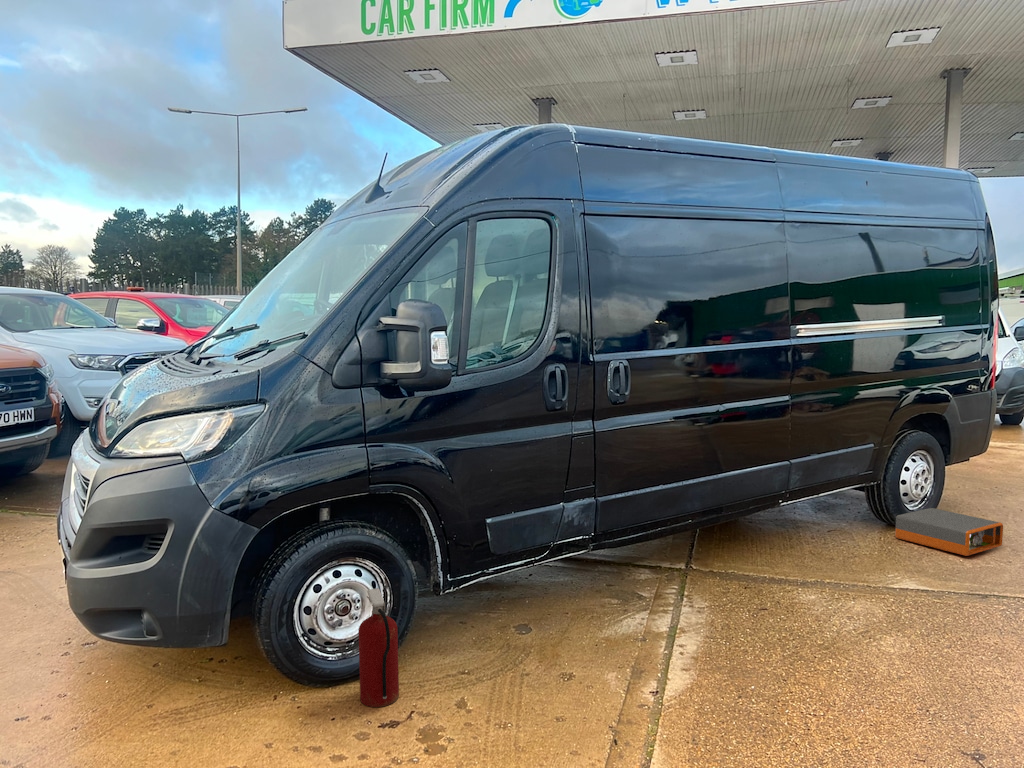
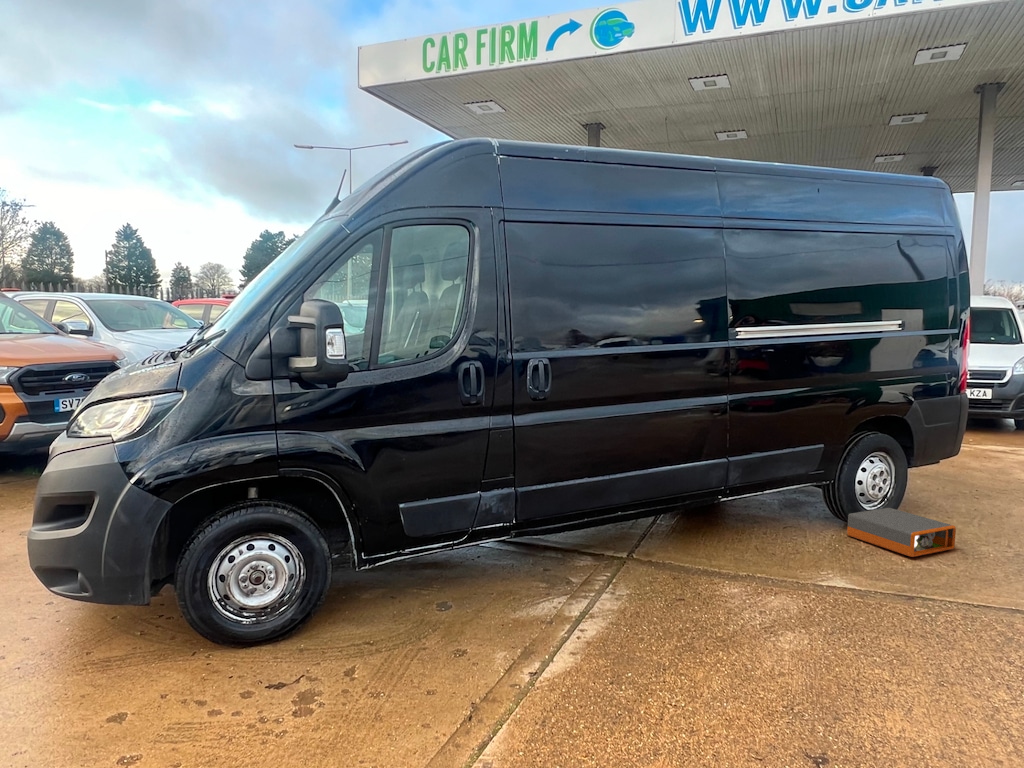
fire extinguisher: present [358,588,399,707] -> none [263,561,302,669]

